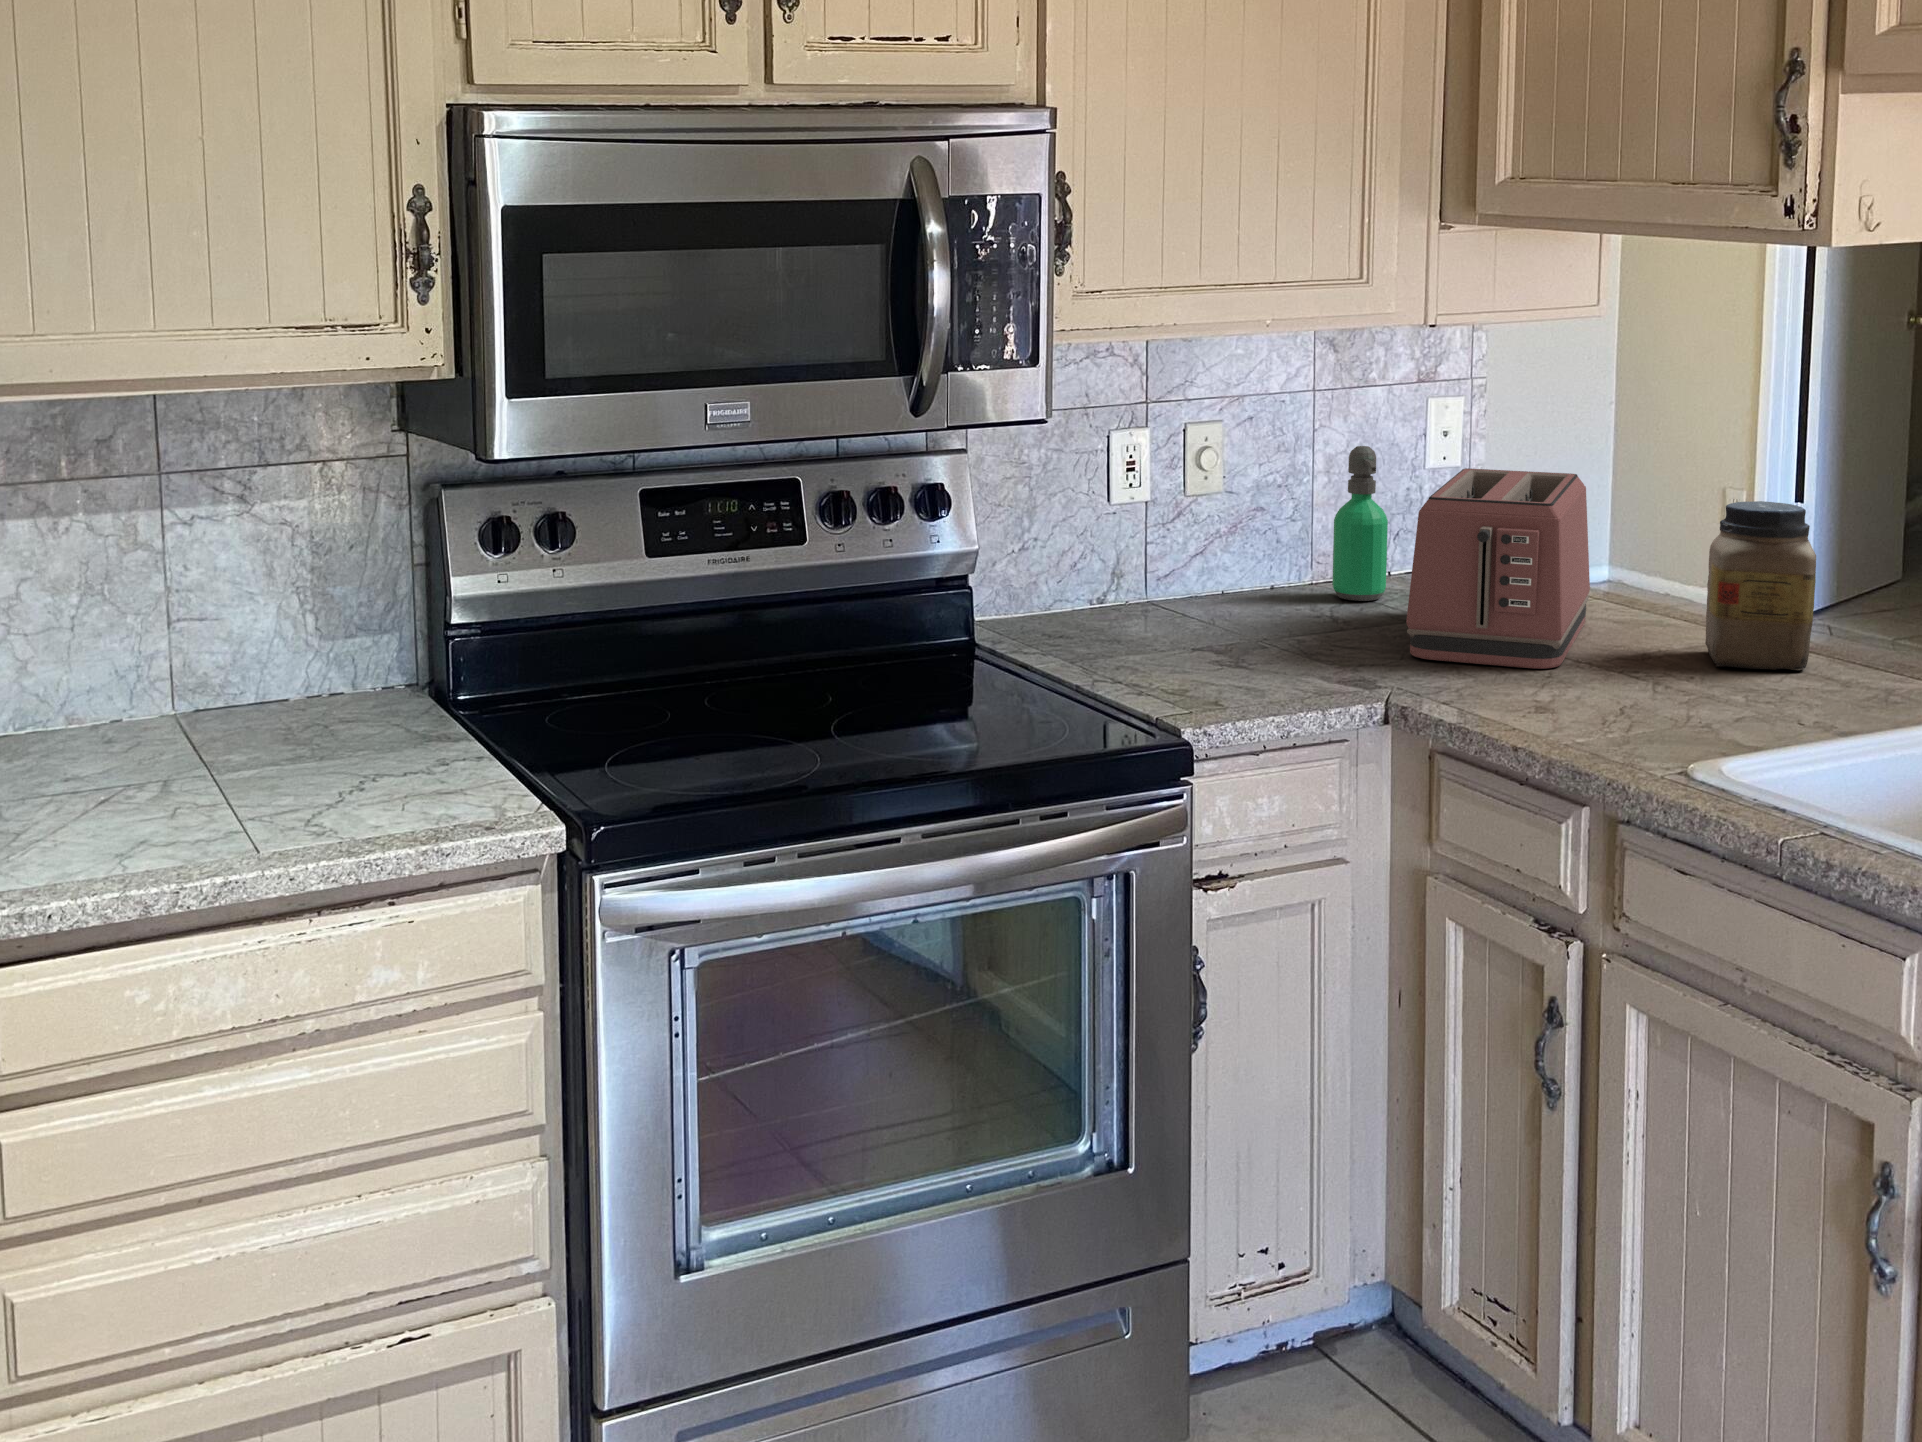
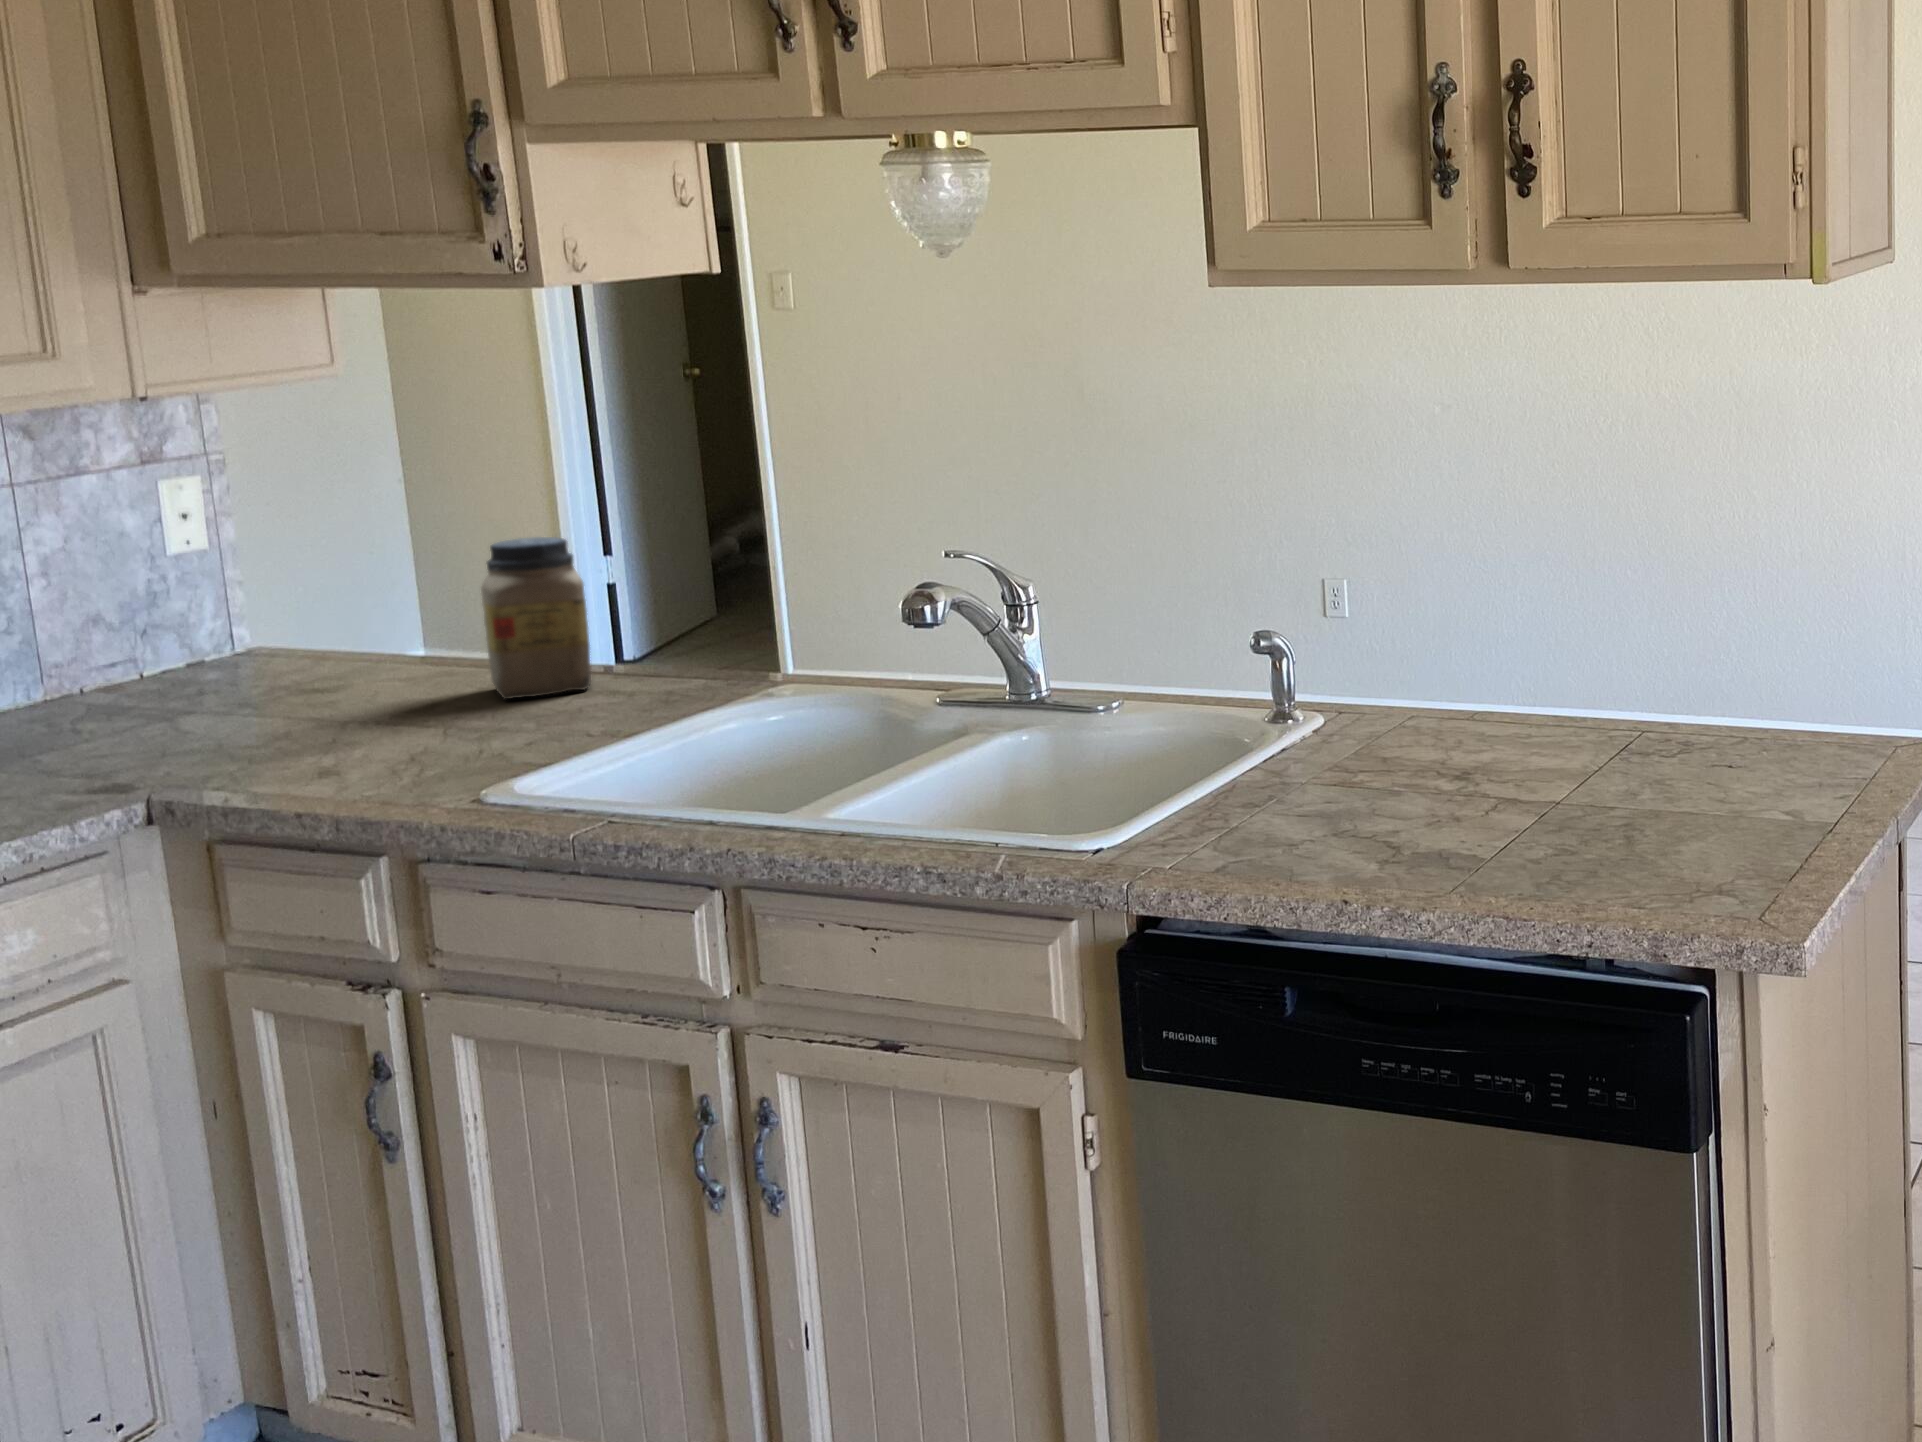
soap dispenser: present [1332,446,1388,601] -> none [56,535,134,705]
toaster: present [1406,468,1590,669] -> none [152,536,368,746]

